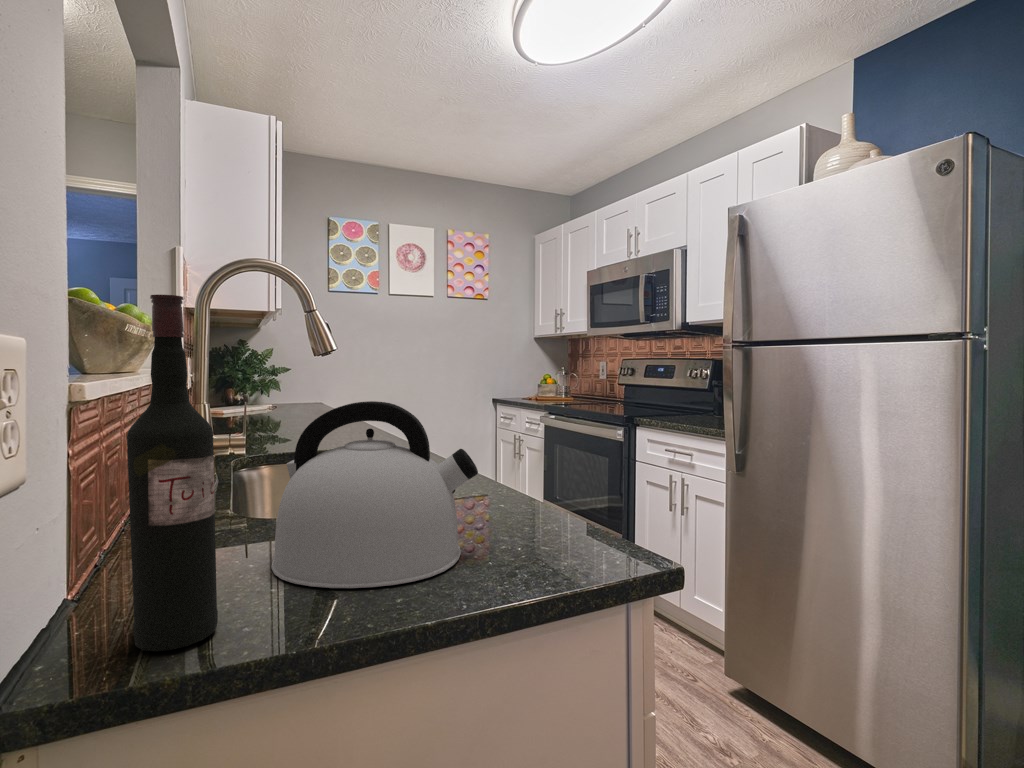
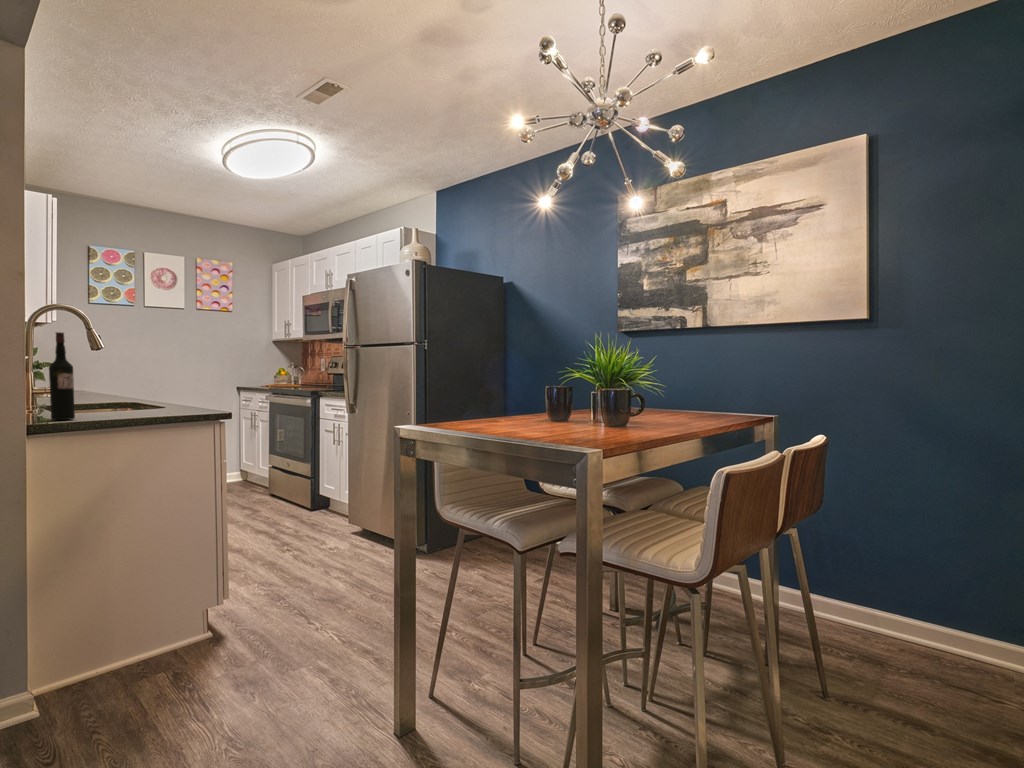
kettle: present [271,401,478,588] -> none [85,364,163,416]

